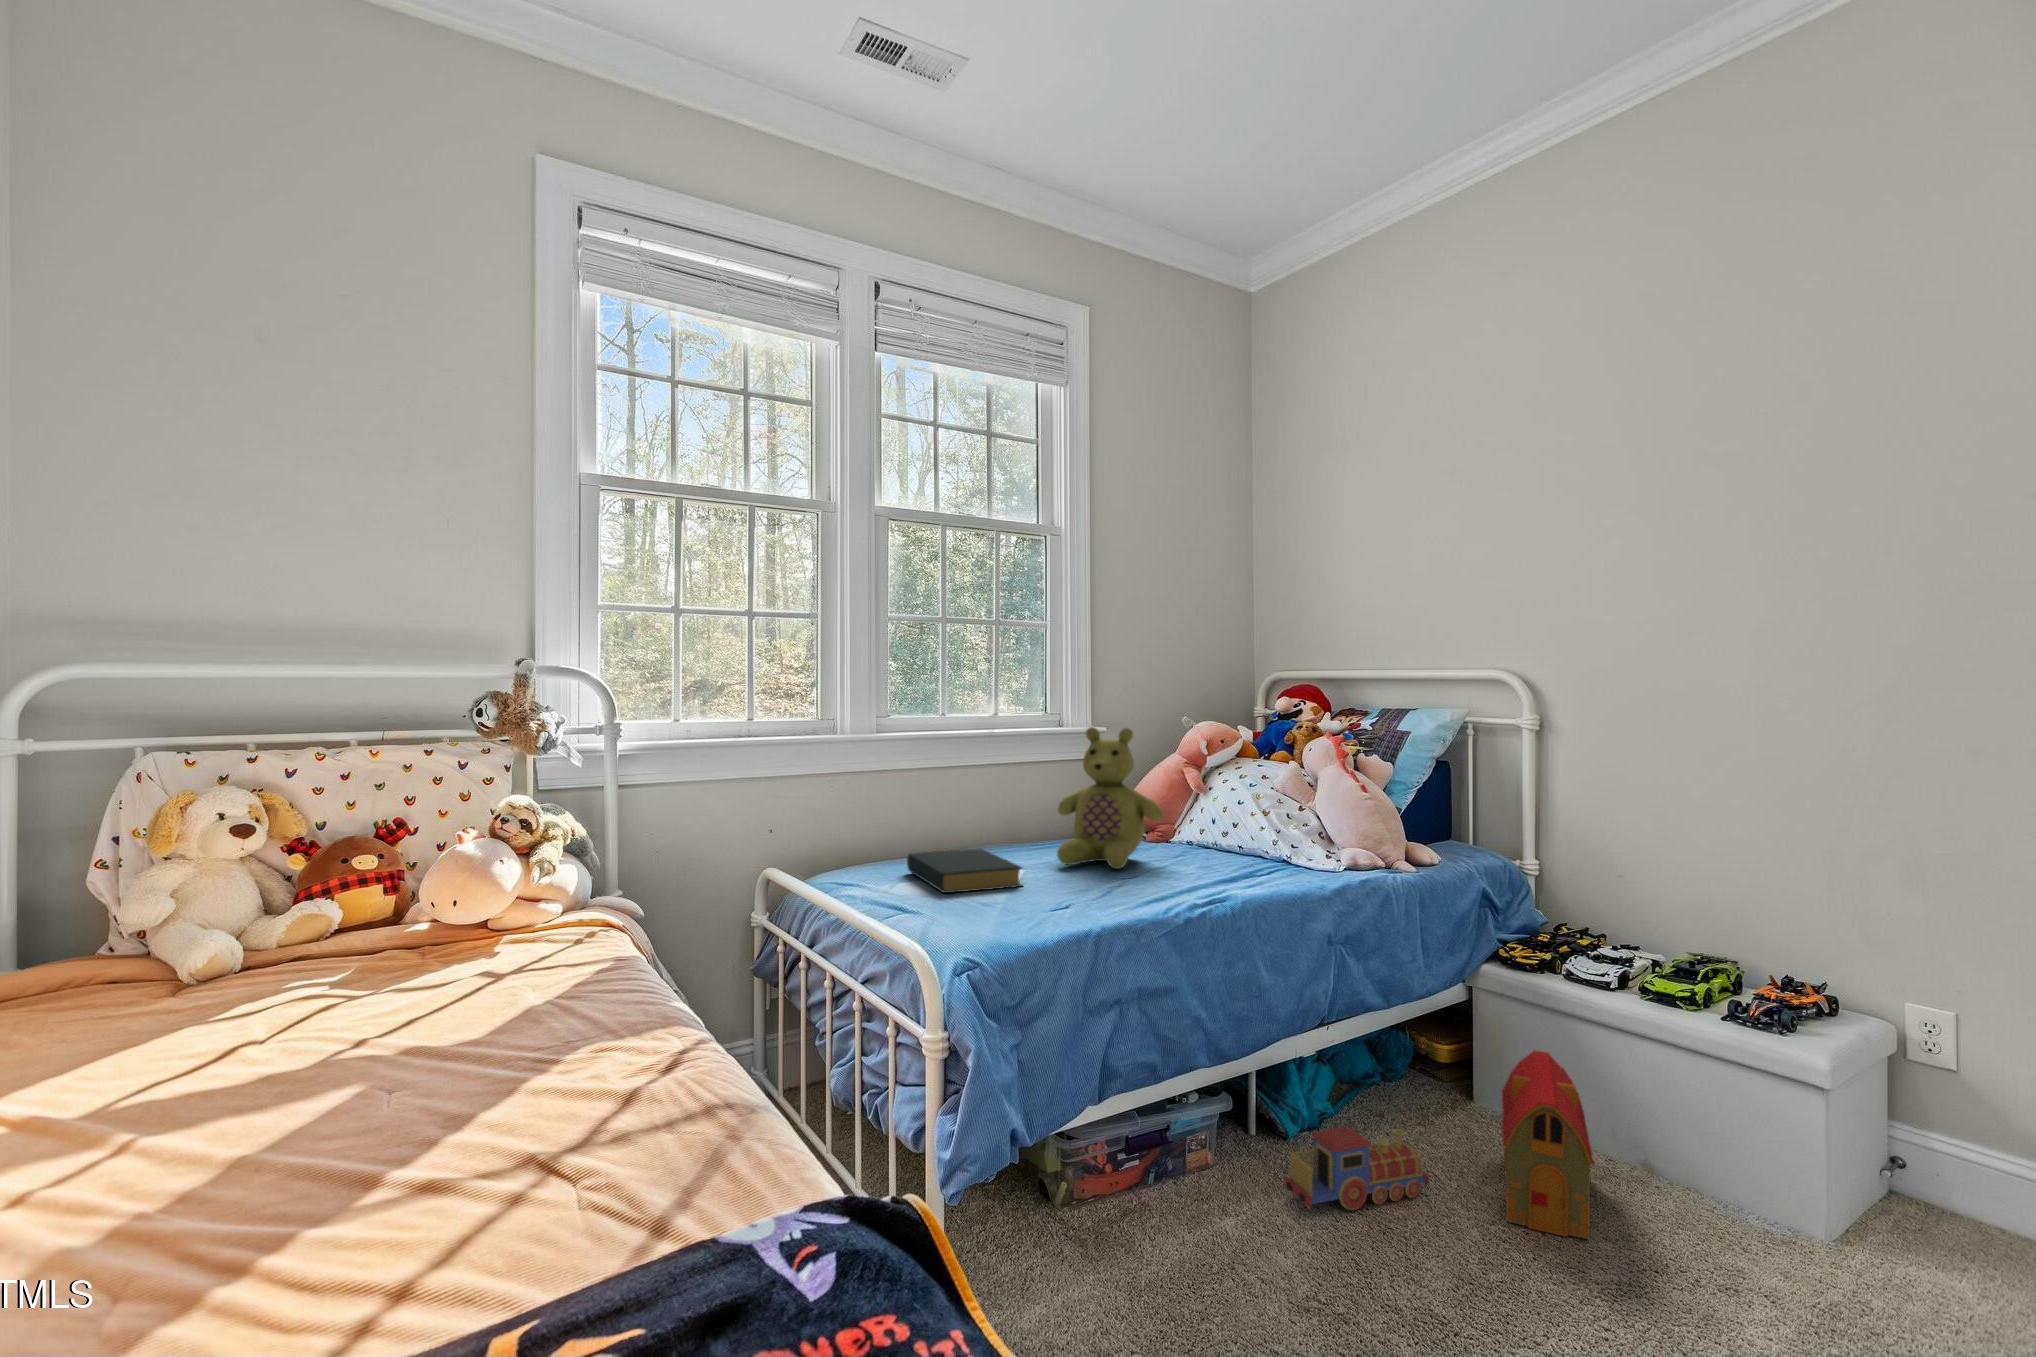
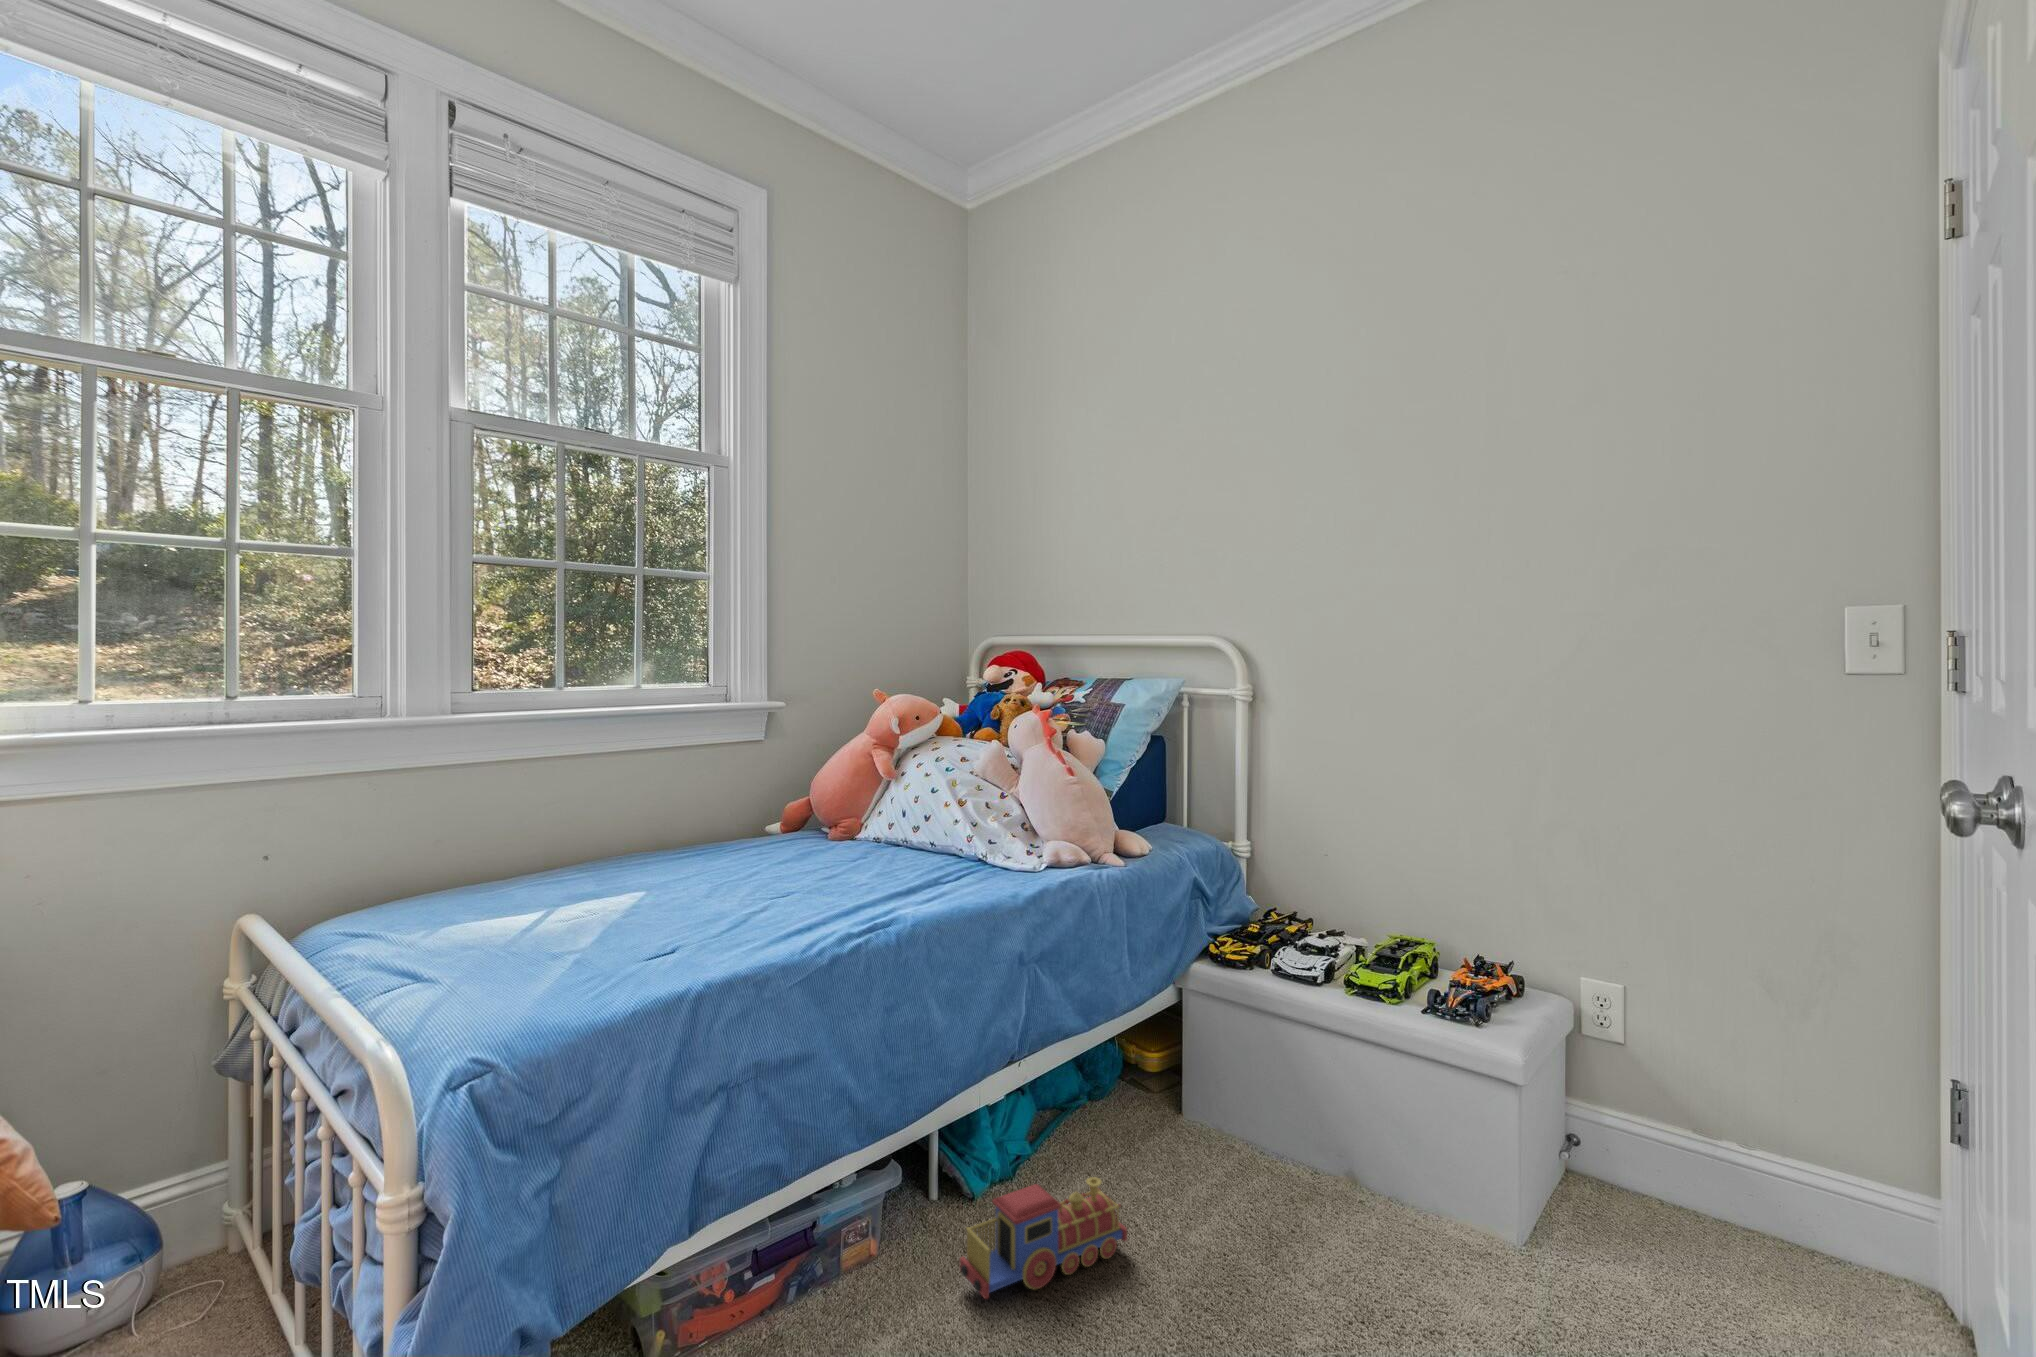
stuffed bear: present [1057,727,1163,869] -> none [696,705,835,883]
hardback book: present [907,849,1022,893] -> none [481,865,635,938]
toy house: present [1502,1050,1595,1239] -> none [1204,1063,1301,1287]

